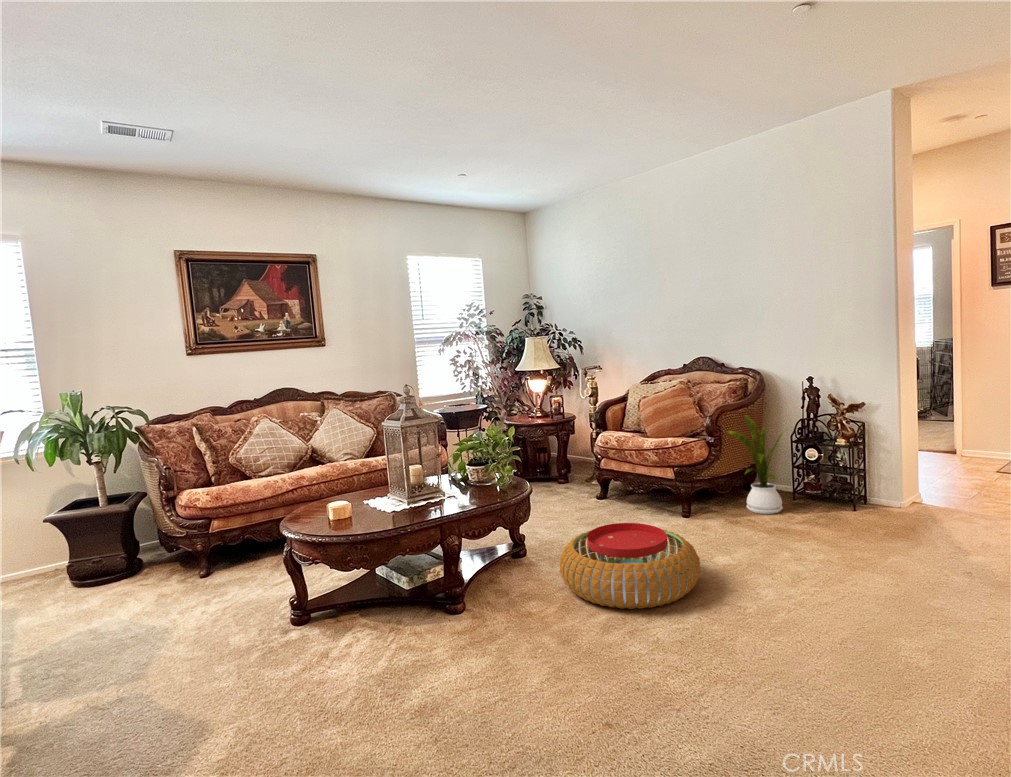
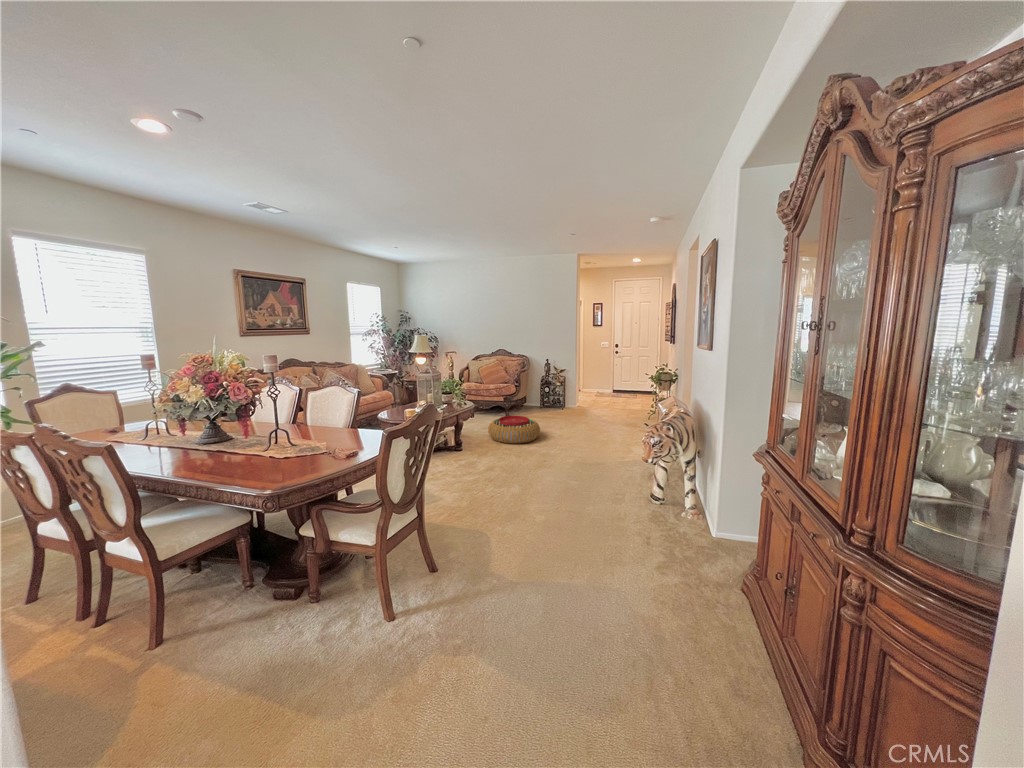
house plant: present [726,415,784,514] -> none [523,375,544,414]

